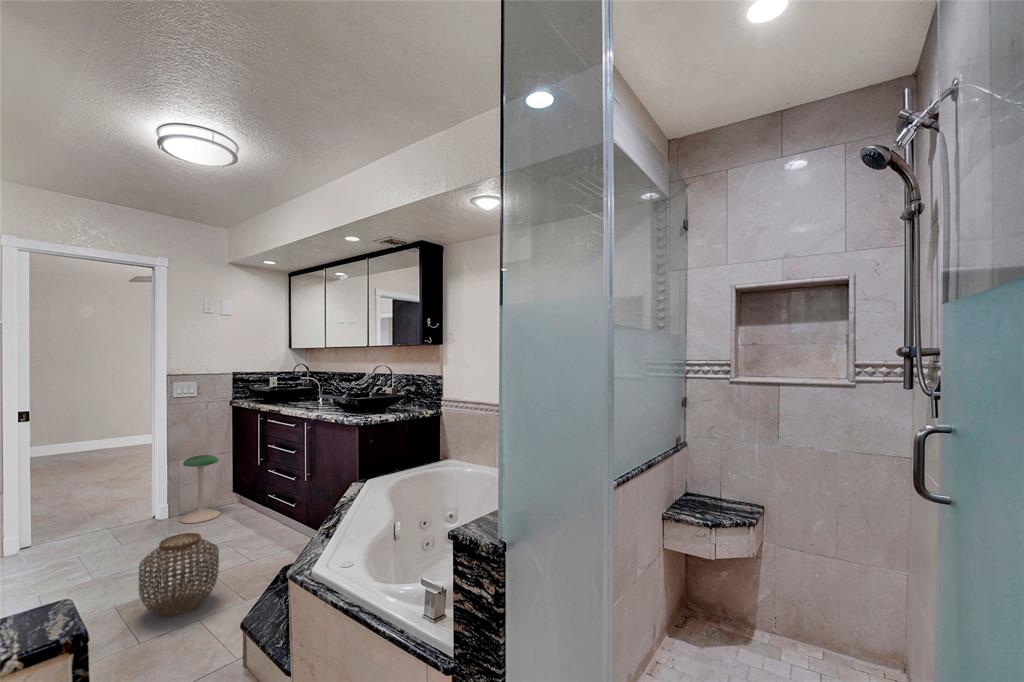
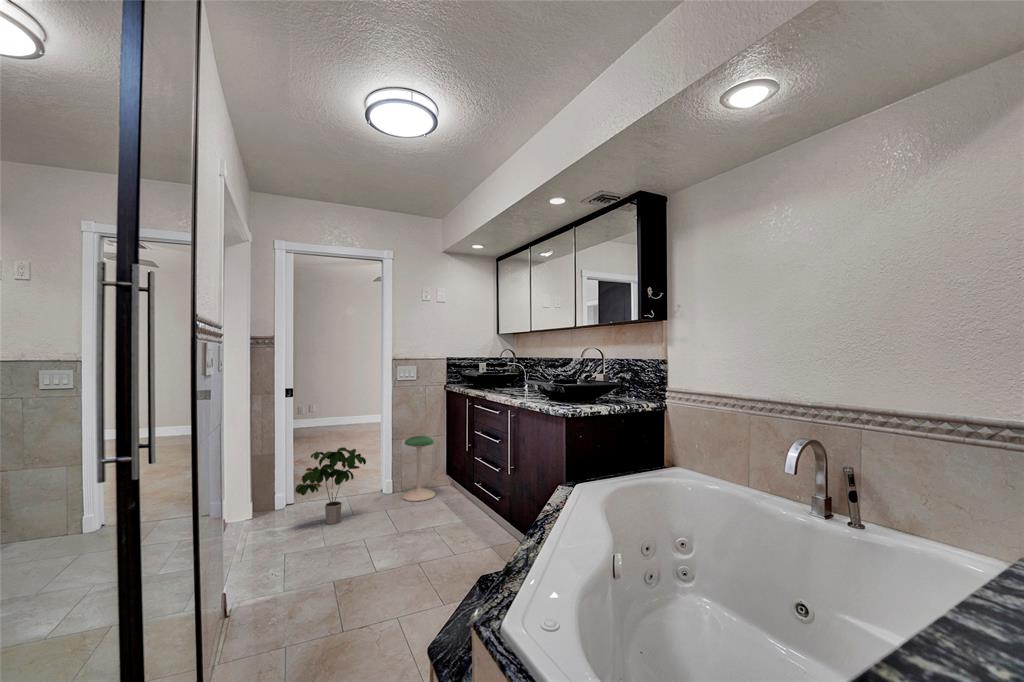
potted plant: none [45,475,138,559] -> present [295,447,366,524]
woven basket: present [139,533,219,617] -> none [348,518,420,607]

